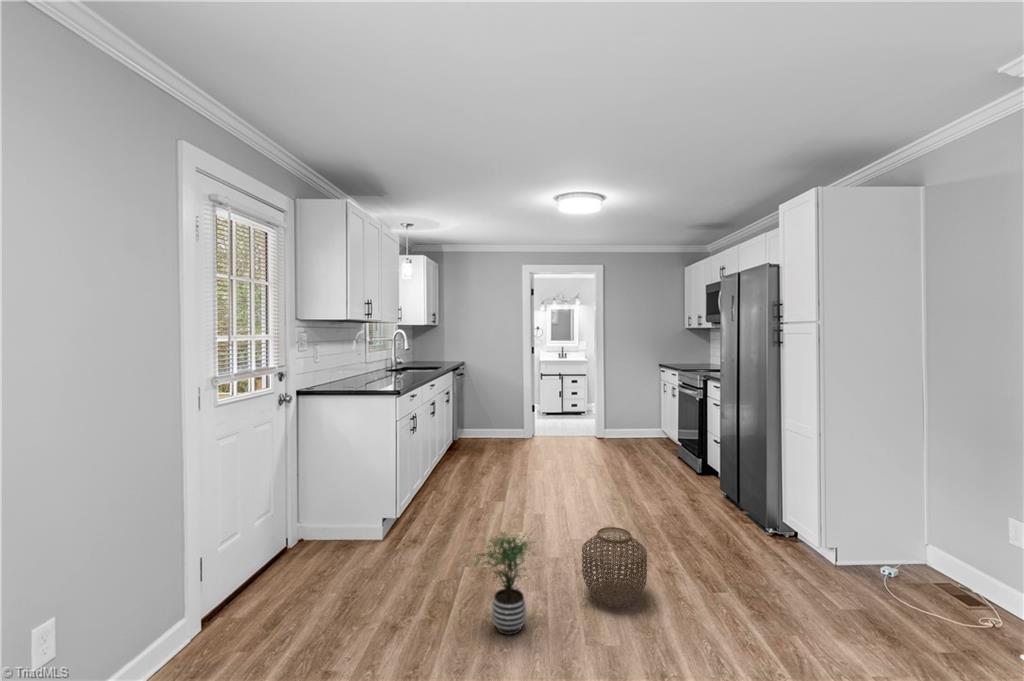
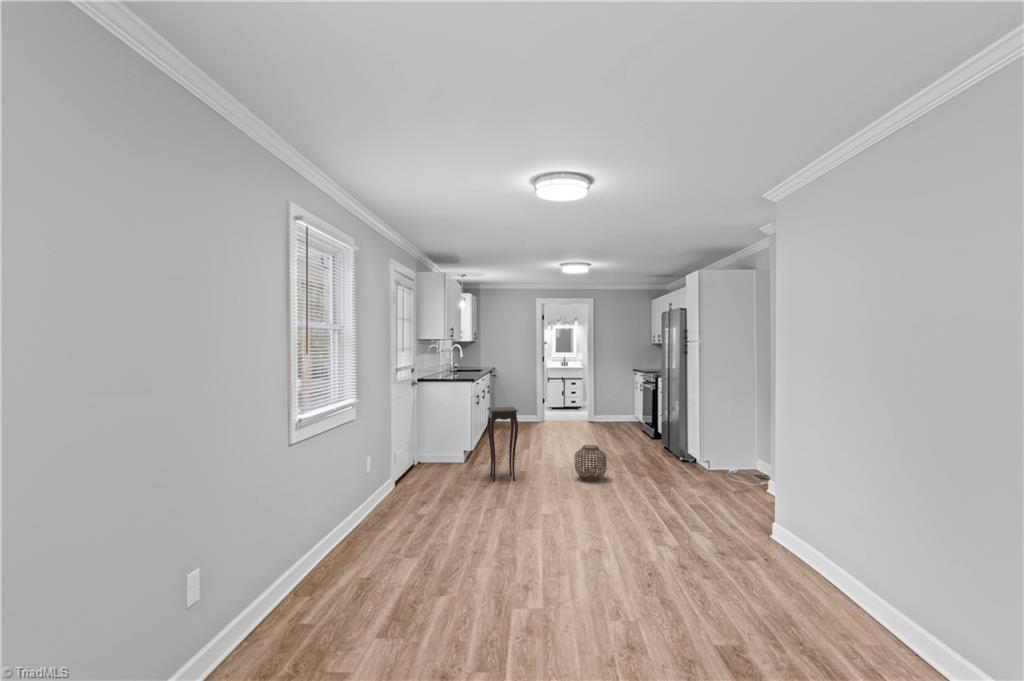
side table: none [409,449,467,608] -> present [487,407,518,482]
potted plant: present [475,532,534,635] -> none [522,441,555,488]

